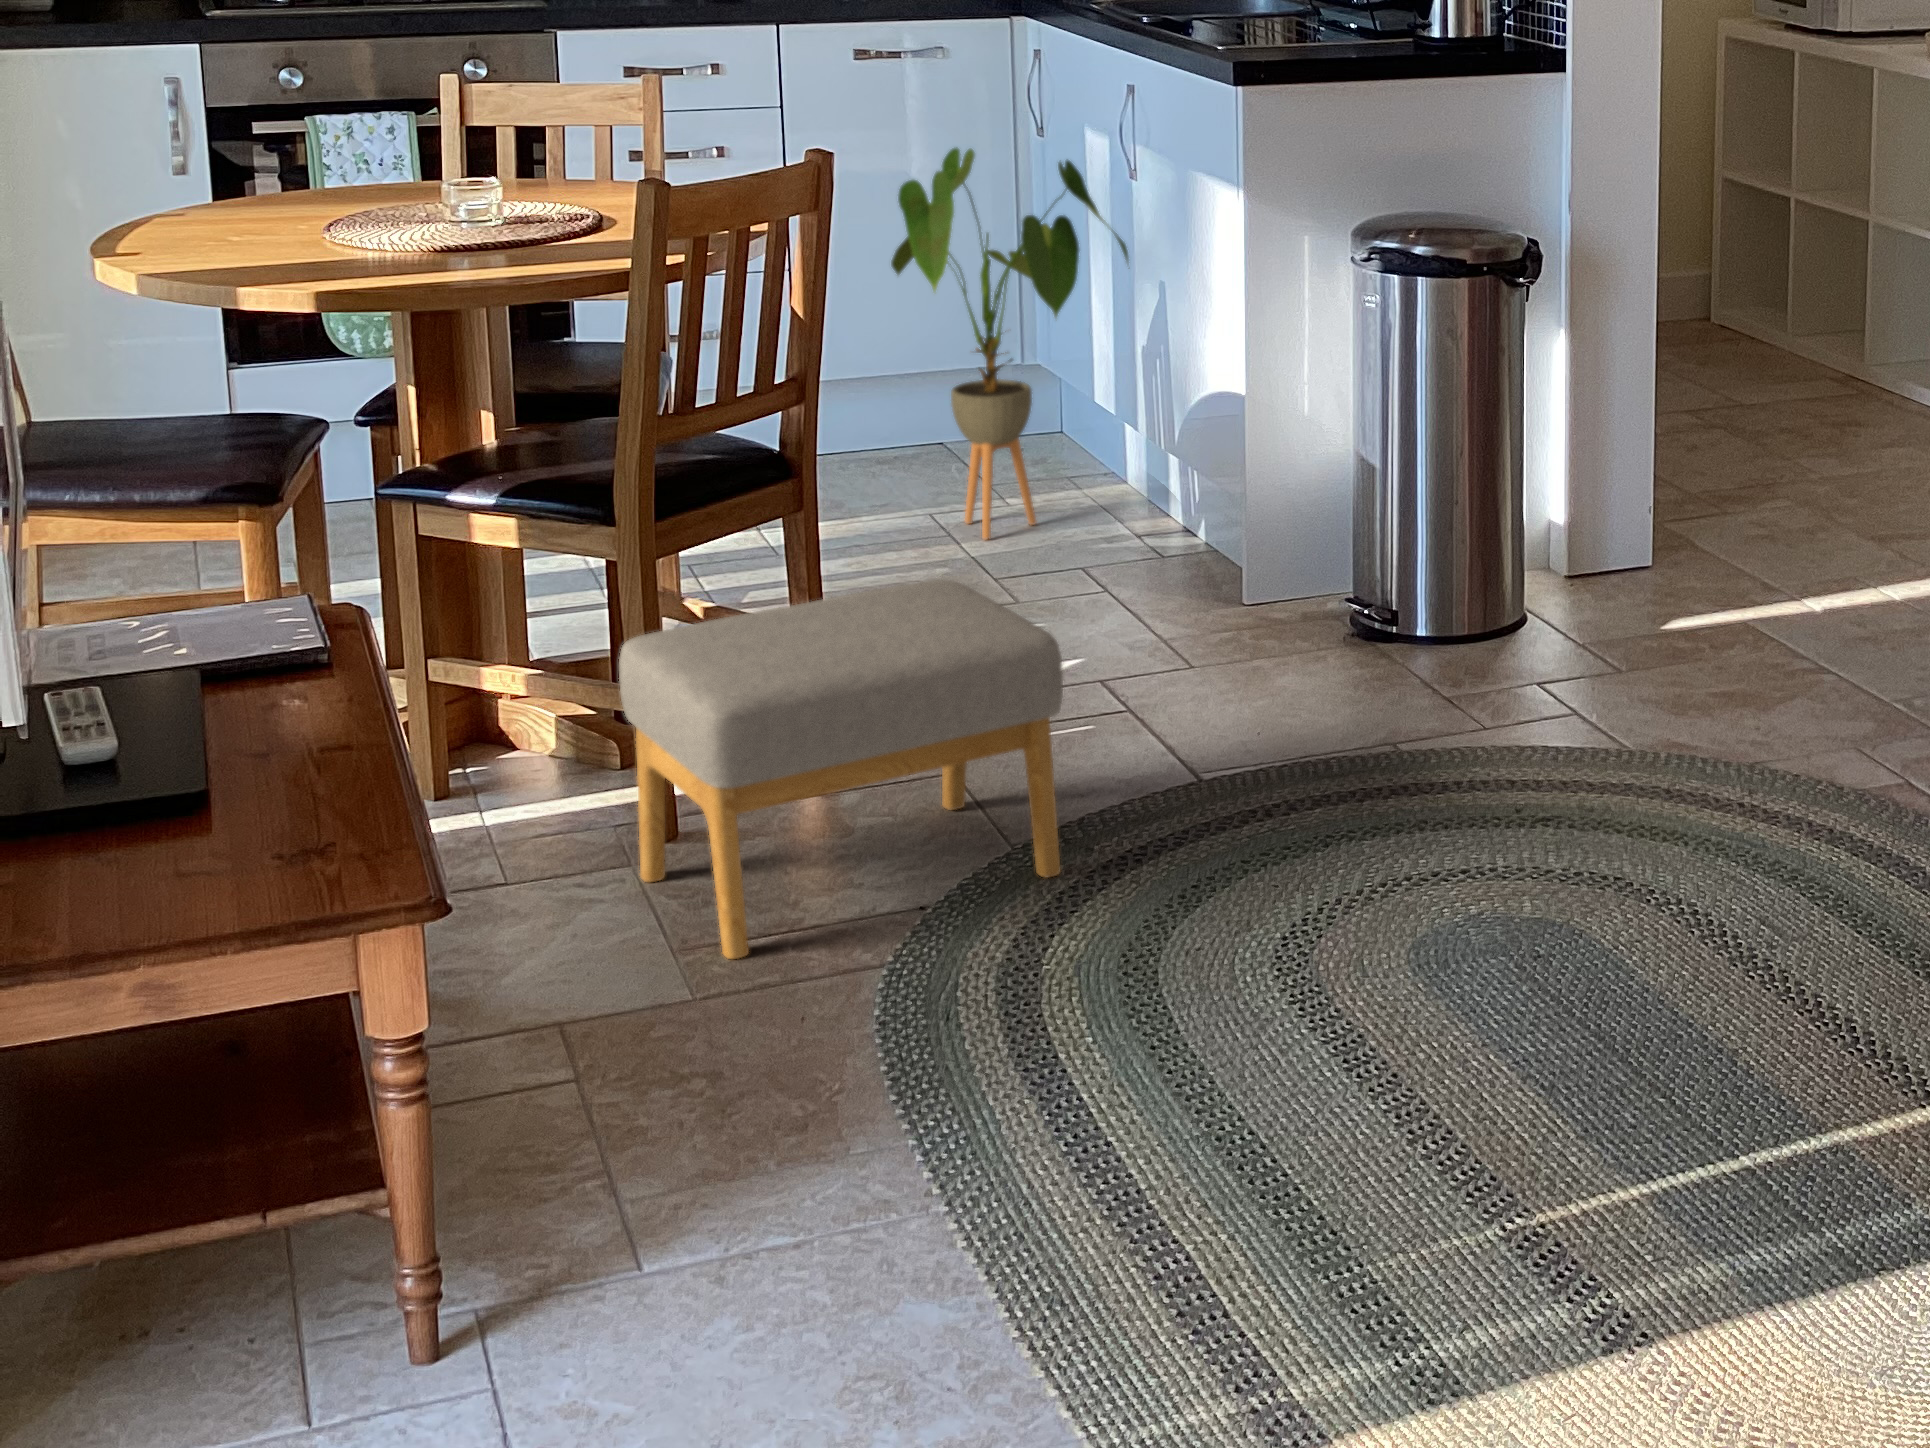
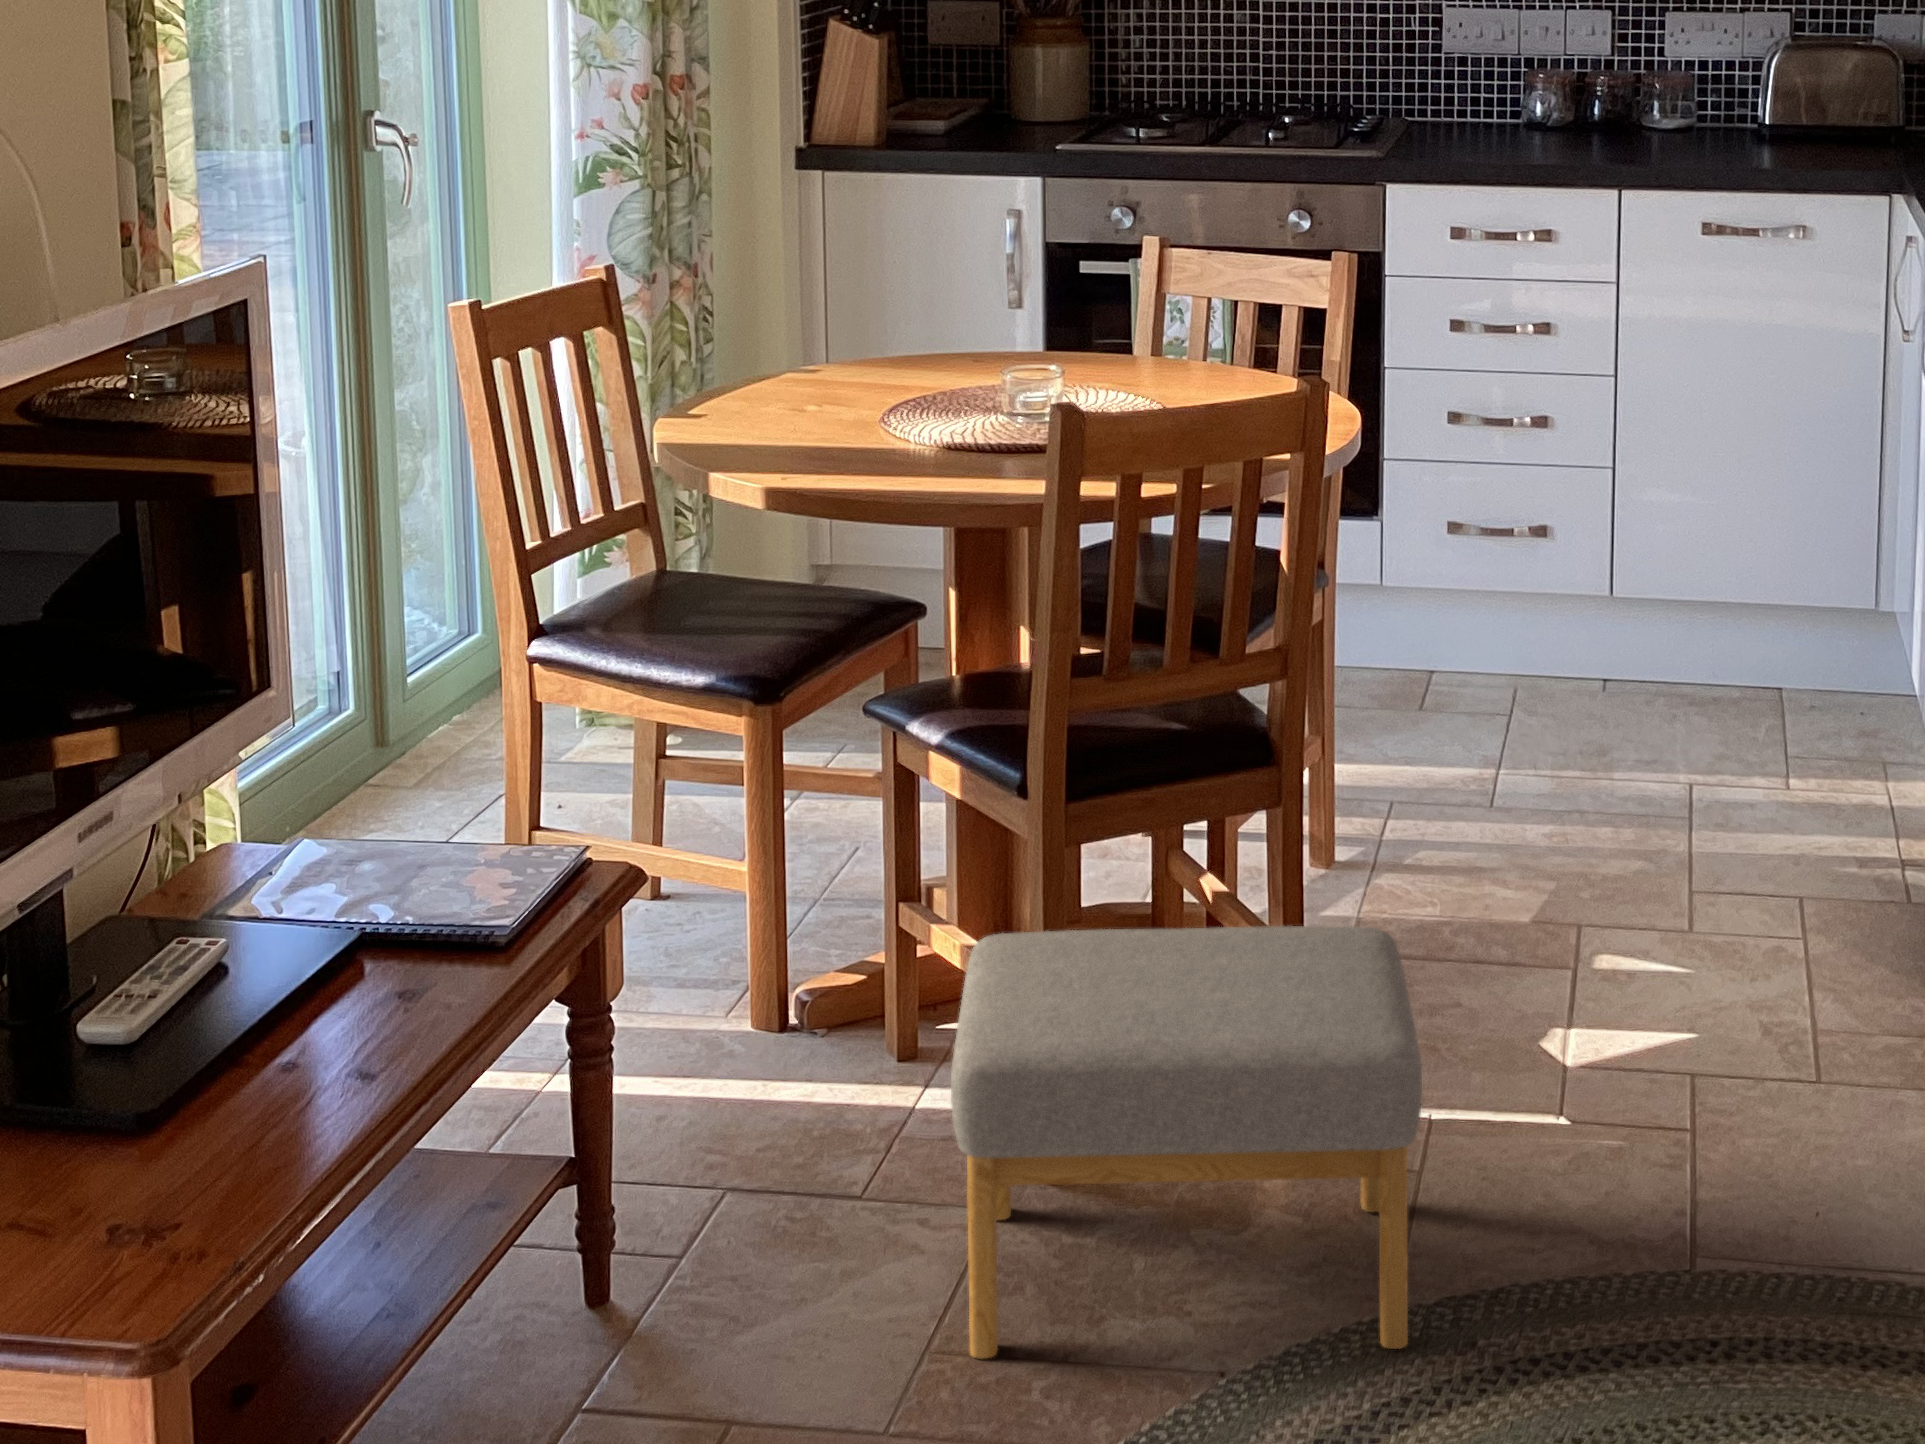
house plant: present [891,147,1128,539] -> none [1622,358,1908,829]

